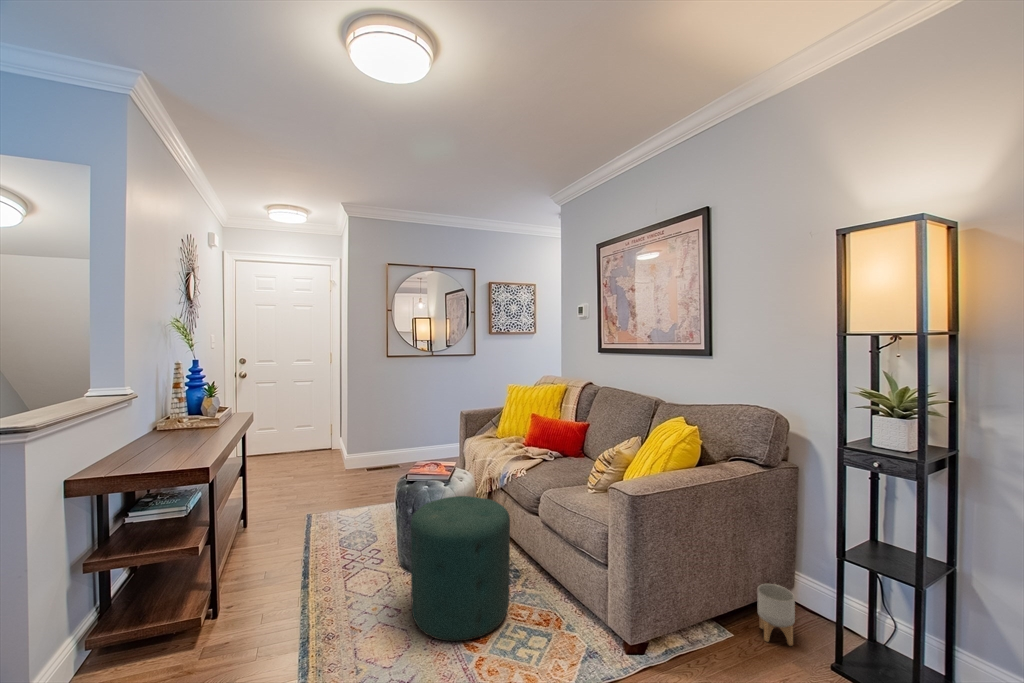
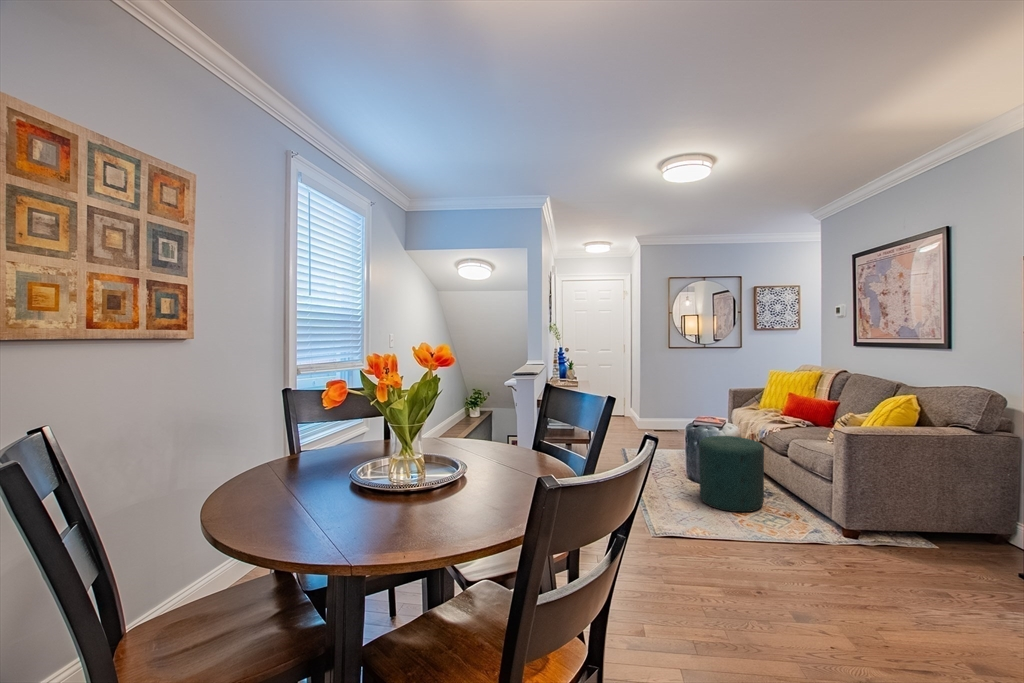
planter: present [758,584,795,646] -> none [961,513,993,554]

